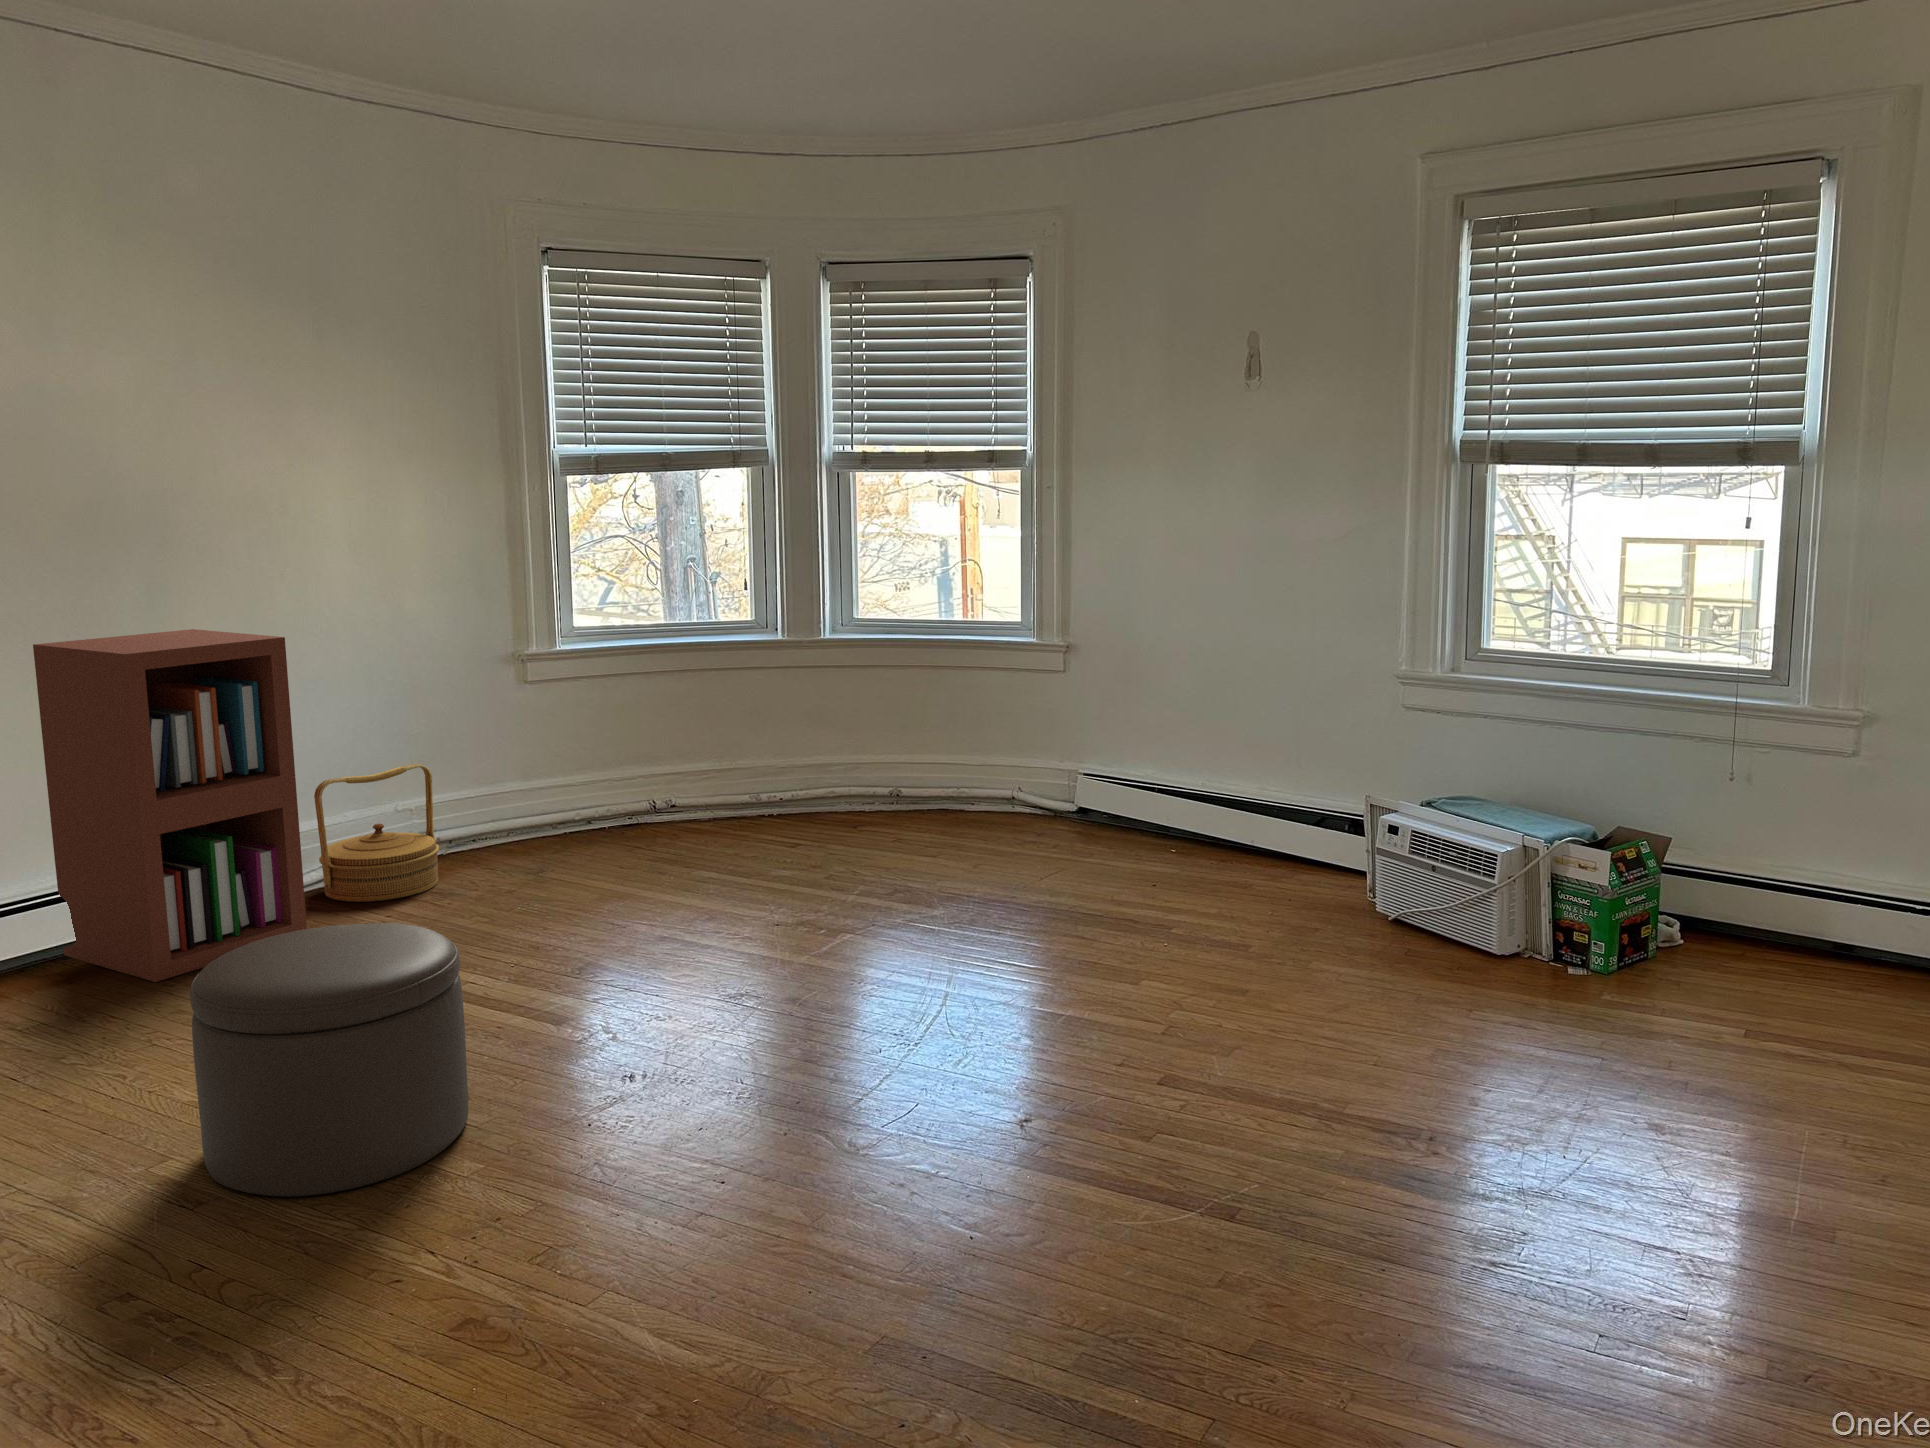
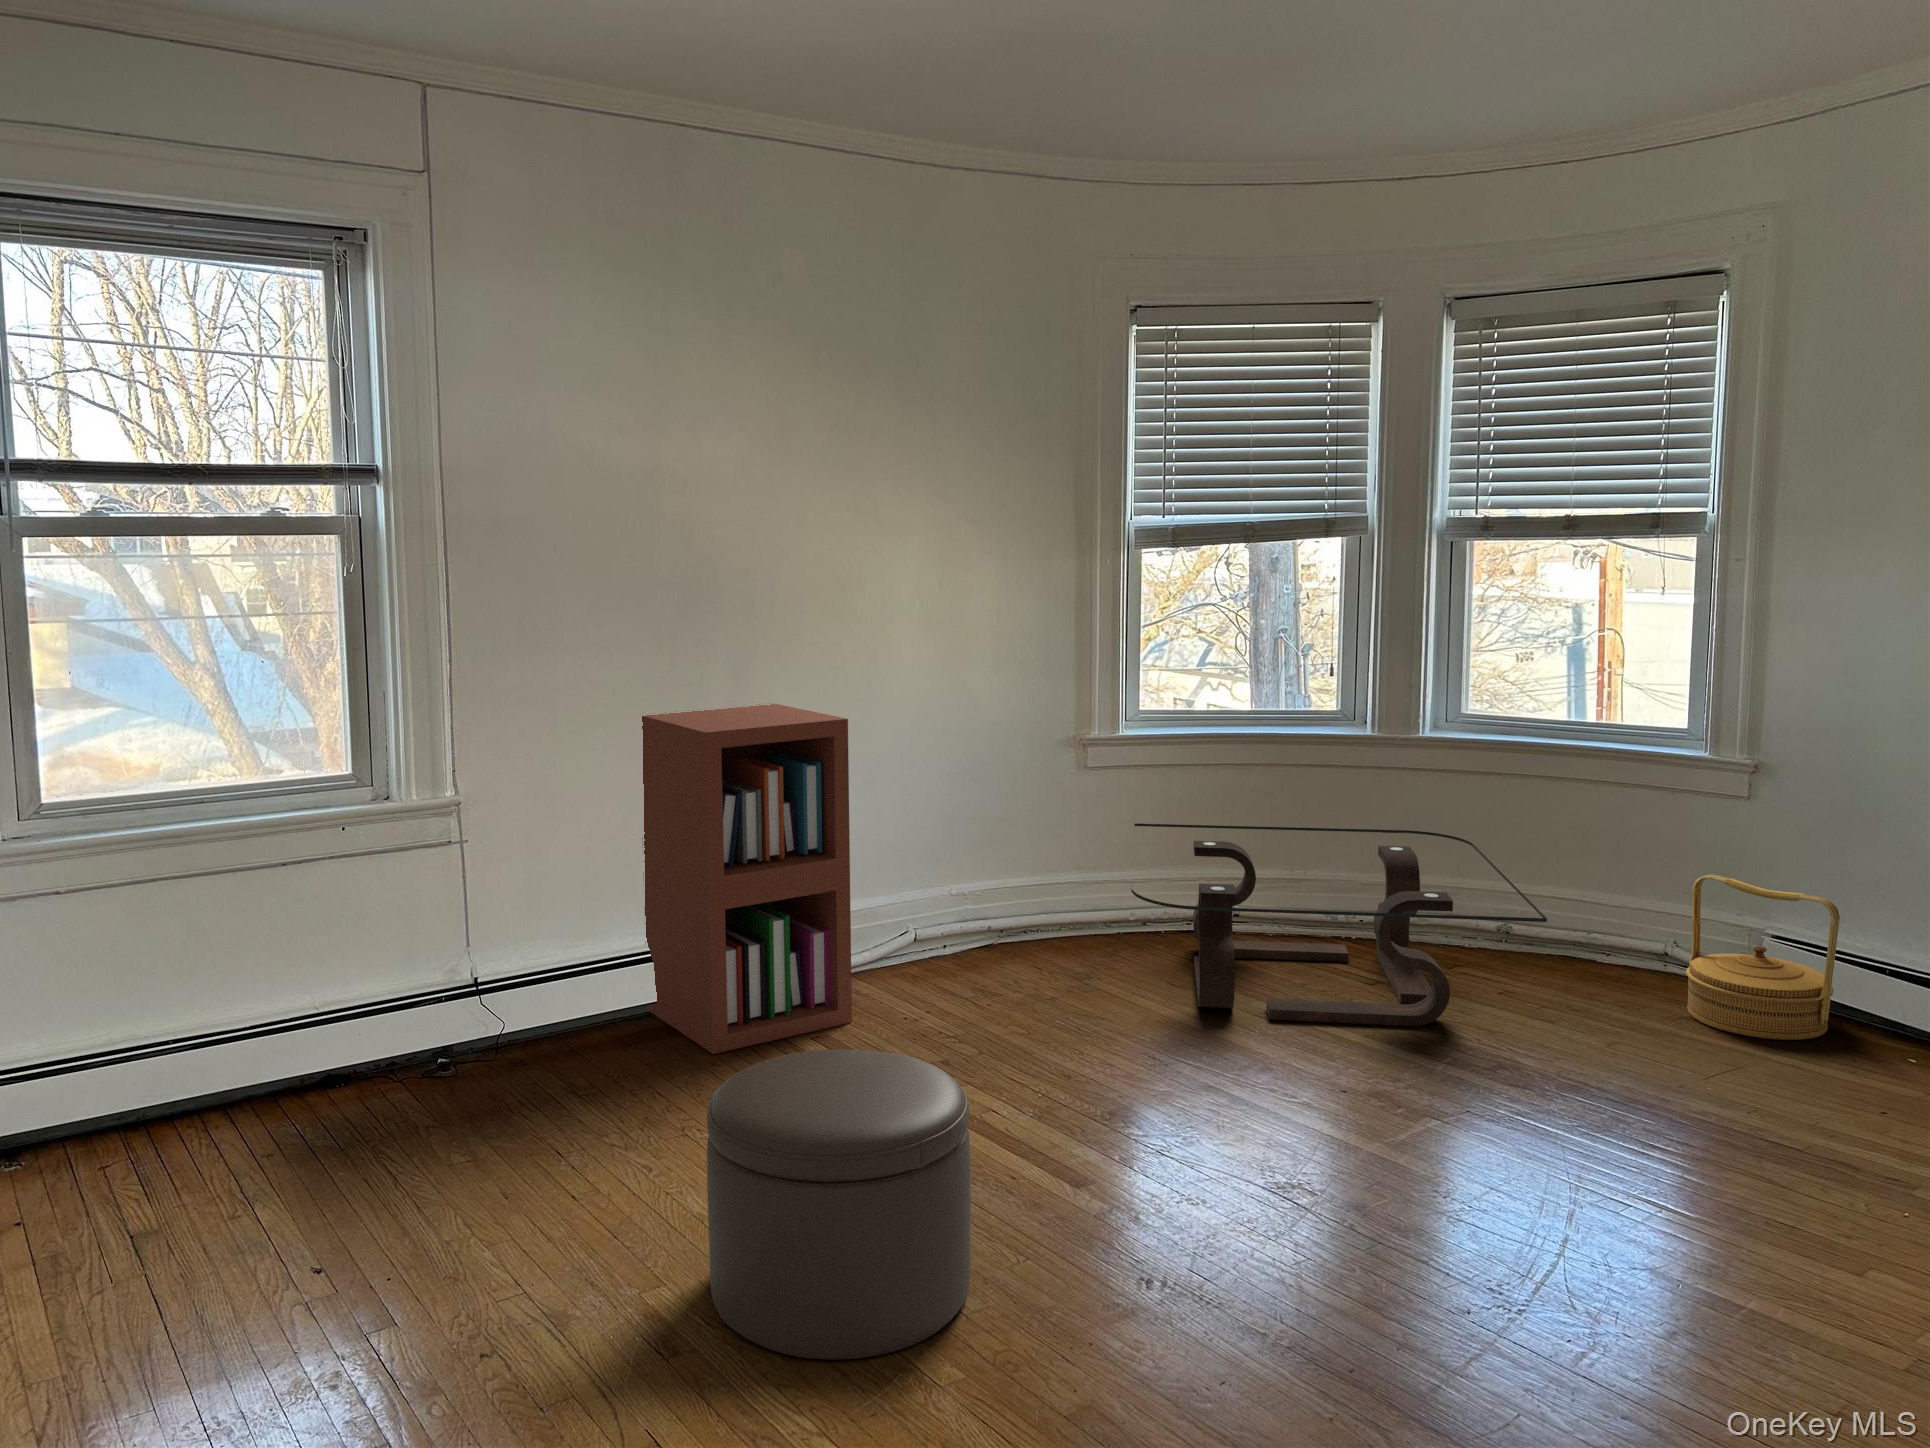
coffee table: none [576,718,925,881] -> present [1131,823,1547,1026]
woven basket: present [314,764,439,902] -> present [1686,874,1840,1040]

